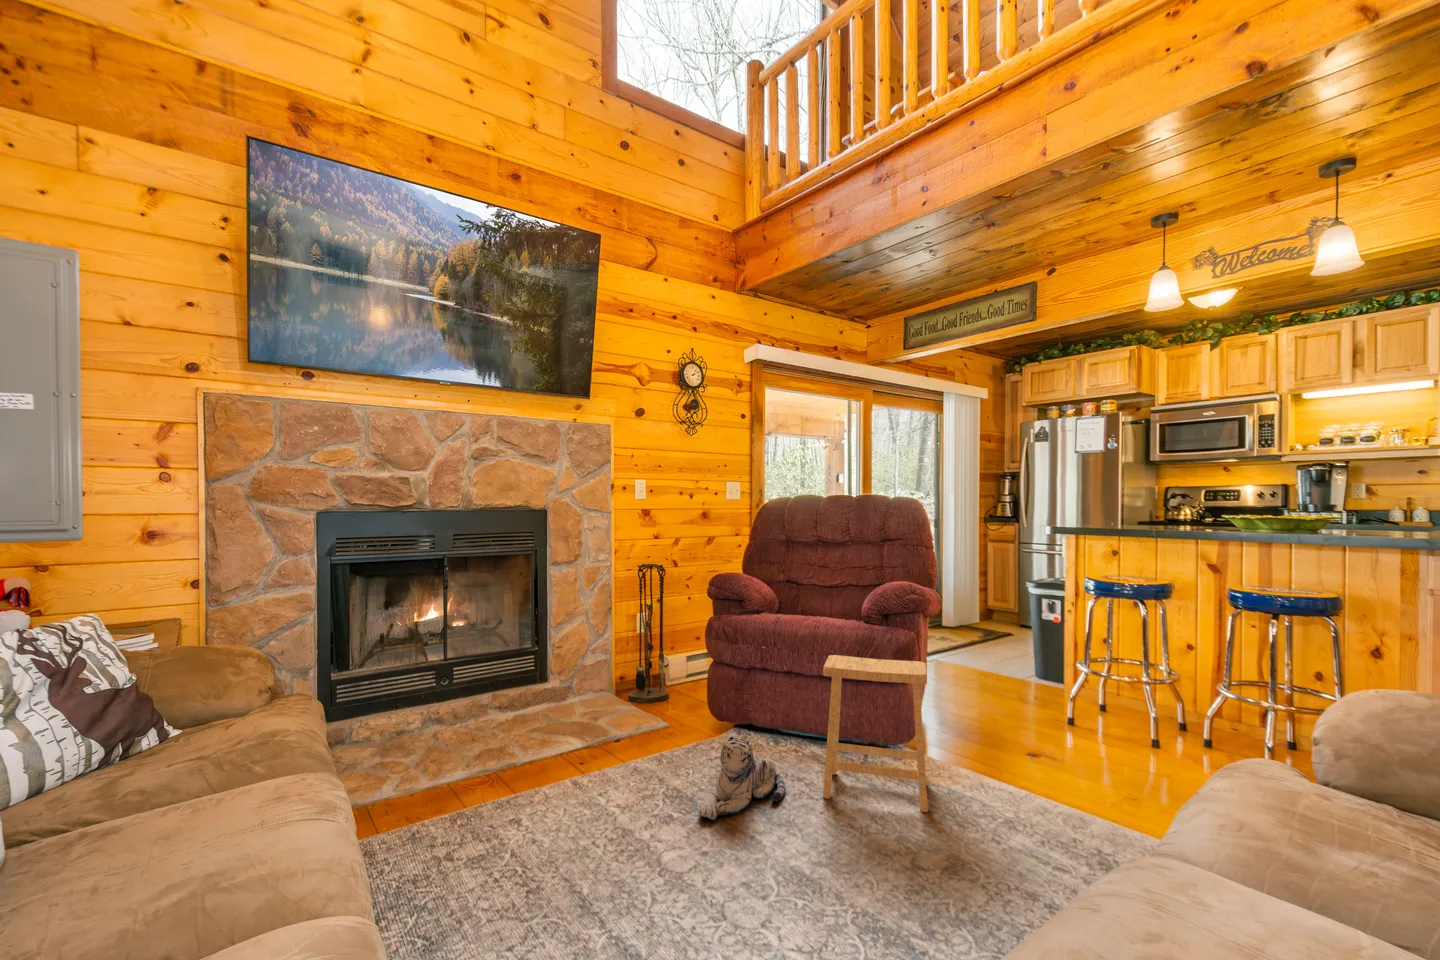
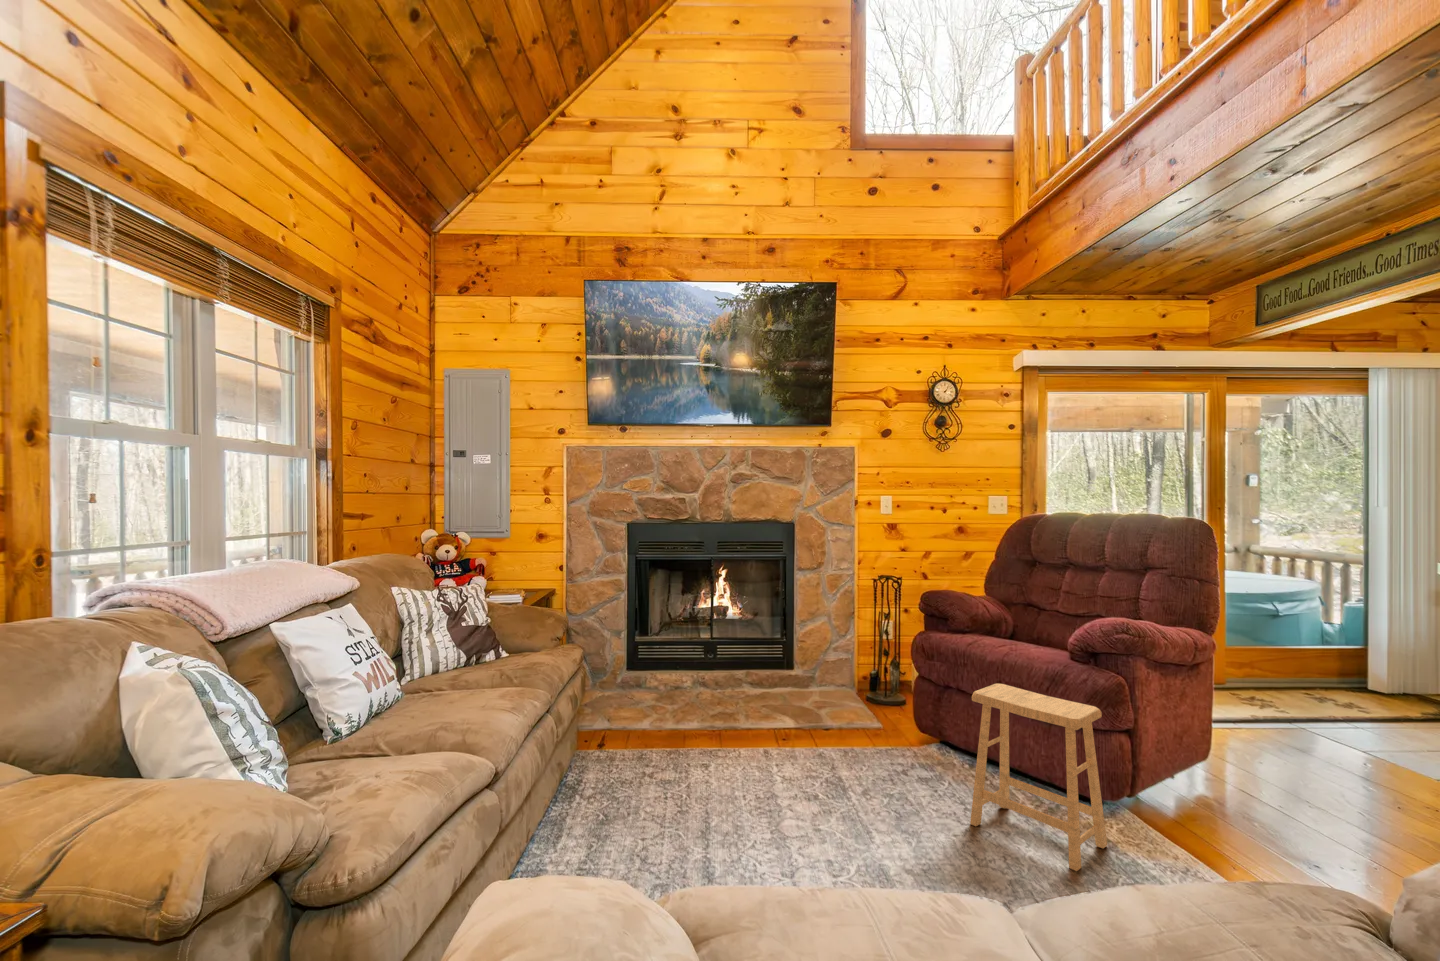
plush toy: present [699,736,786,820] -> none [838,740,942,813]

